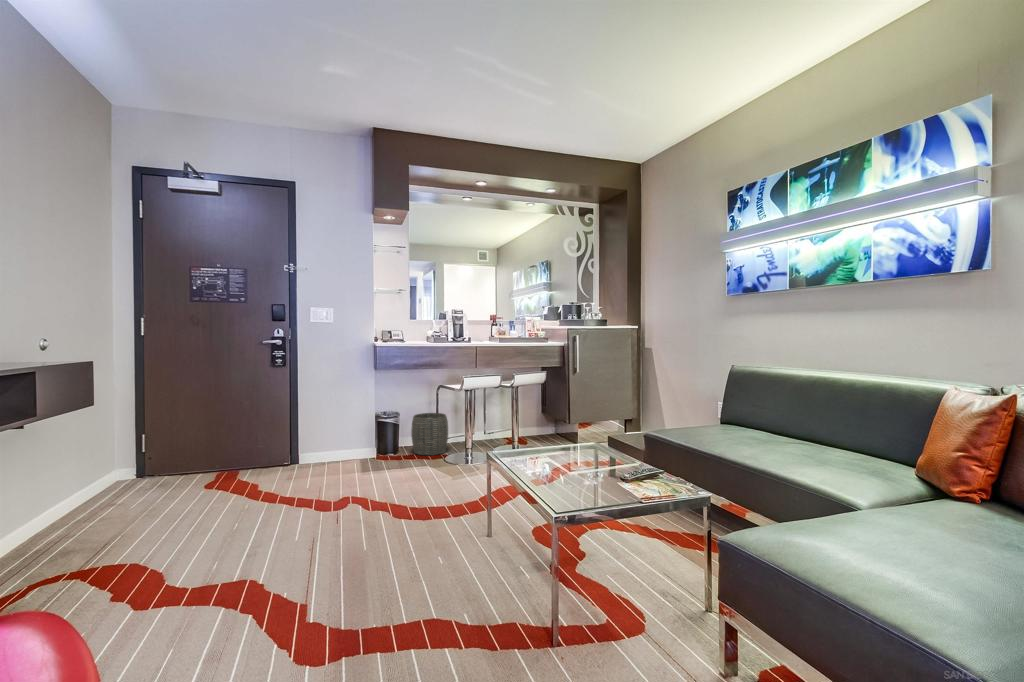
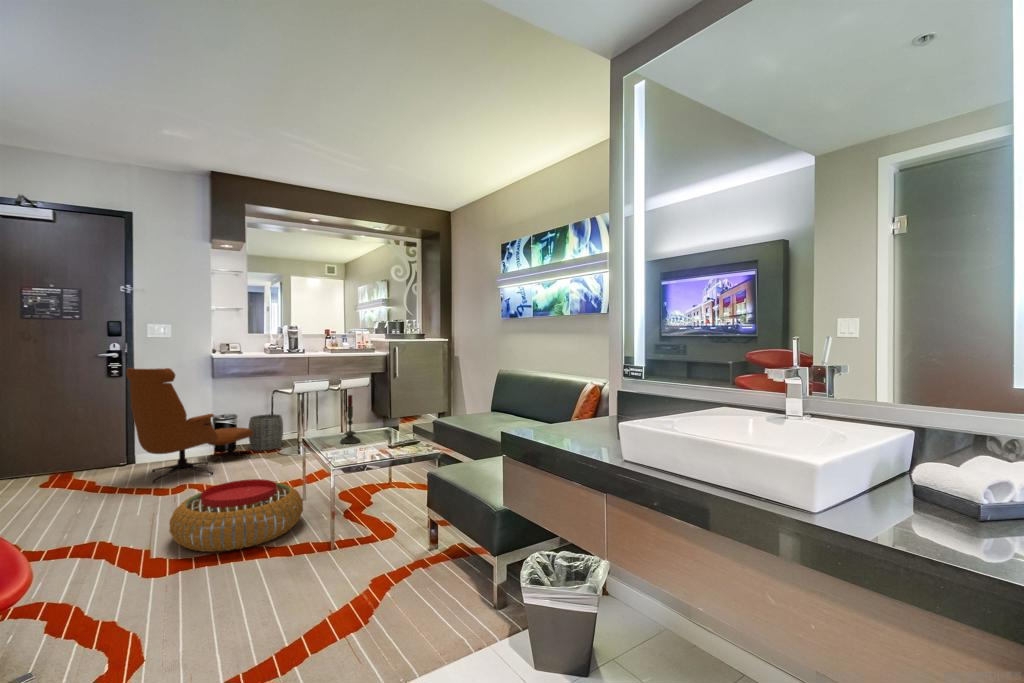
lounge chair: none [286,355,418,493] -> present [126,368,253,483]
candle: none [539,392,566,464] -> present [340,395,360,444]
pouf: none [328,509,500,627] -> present [170,479,303,552]

